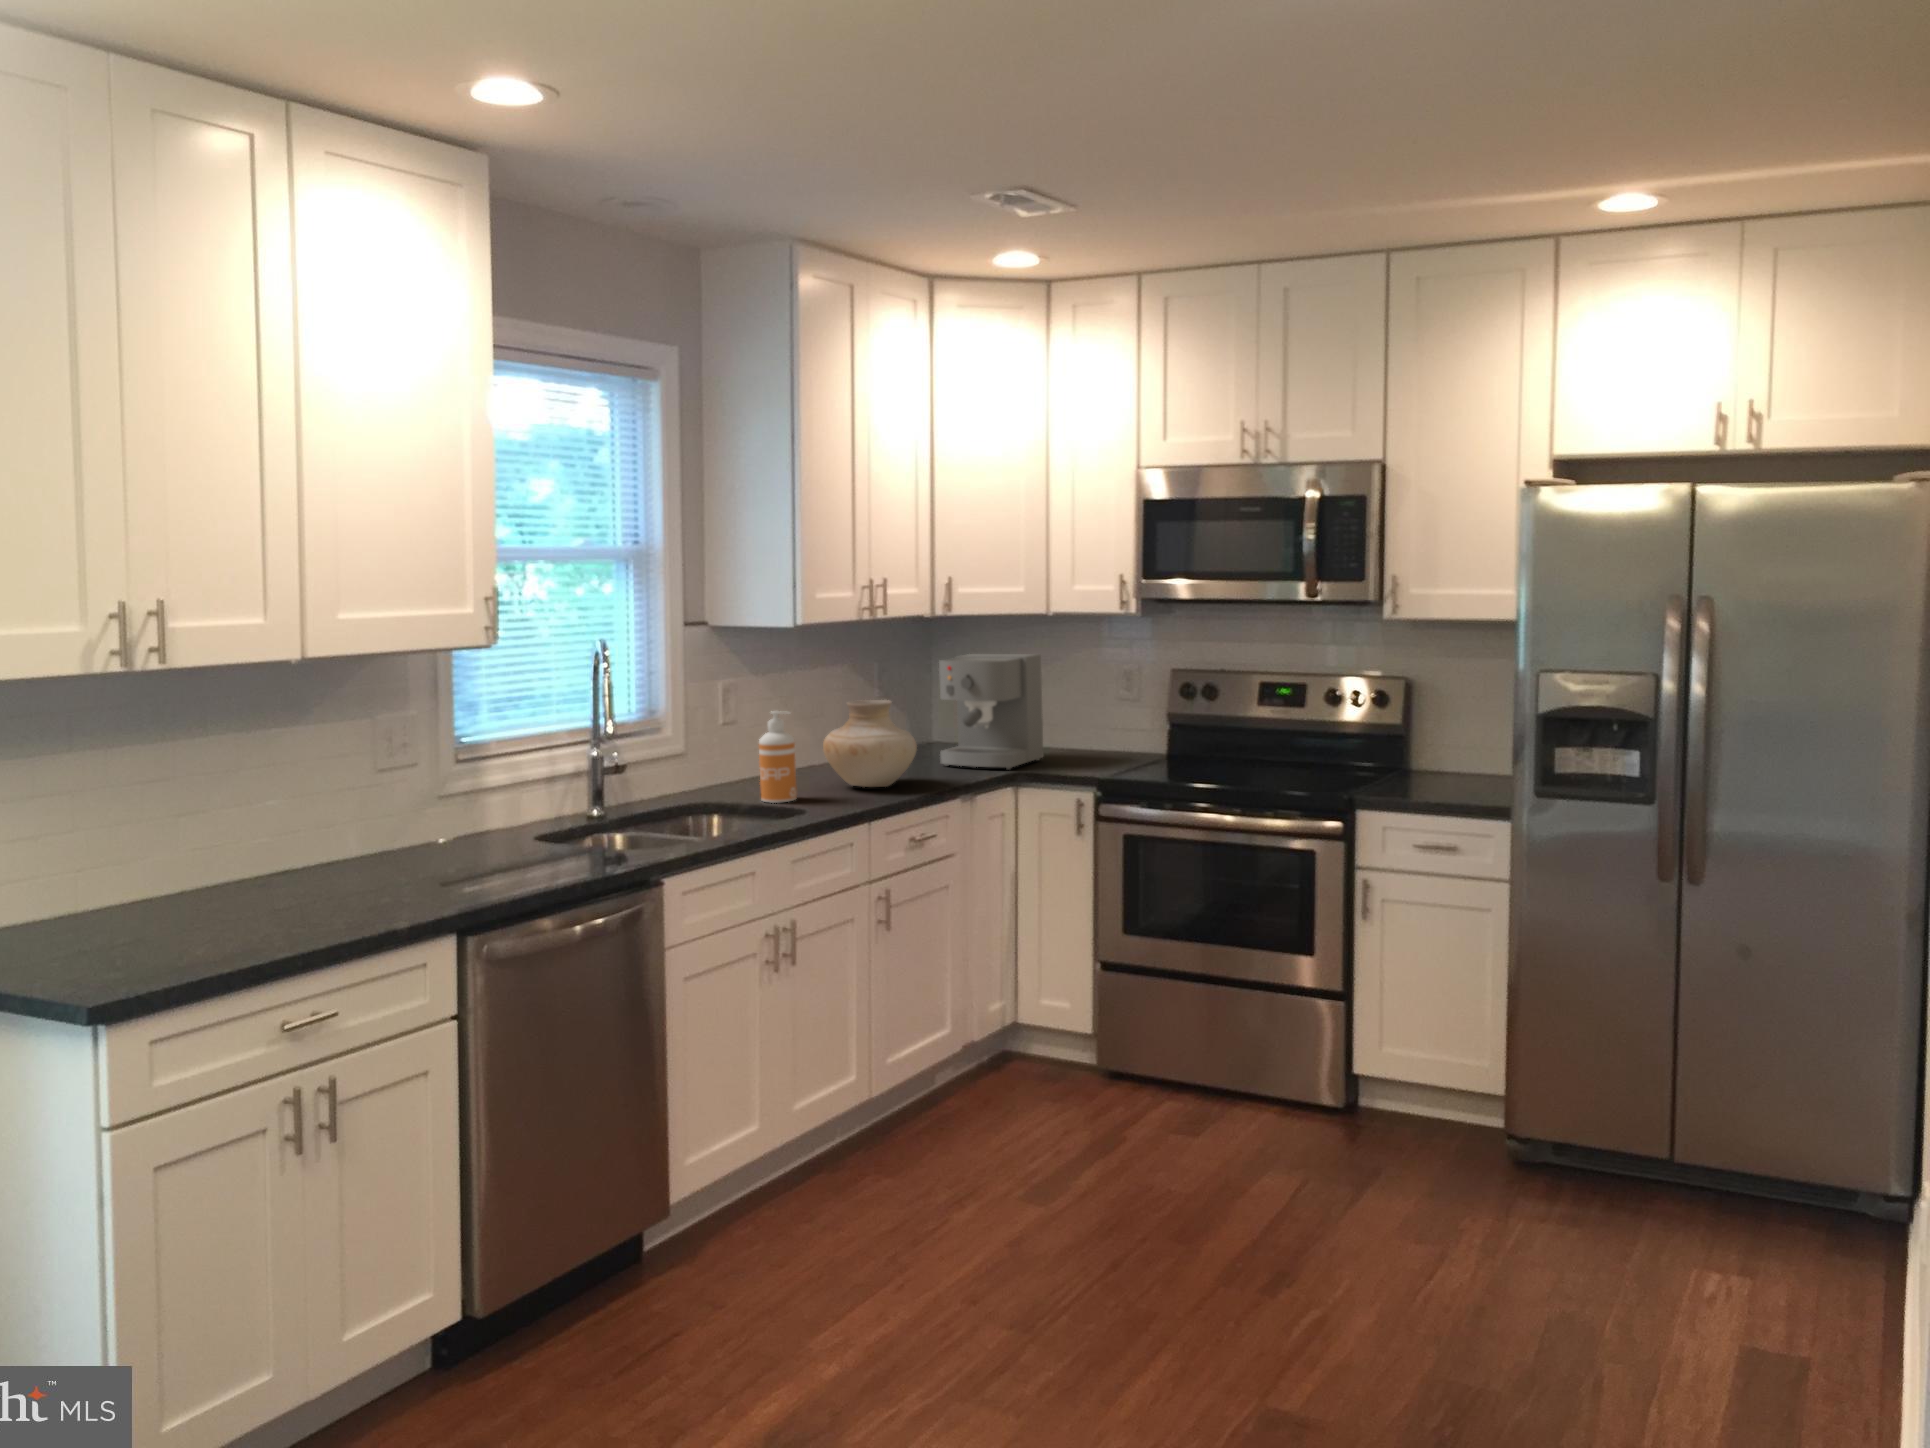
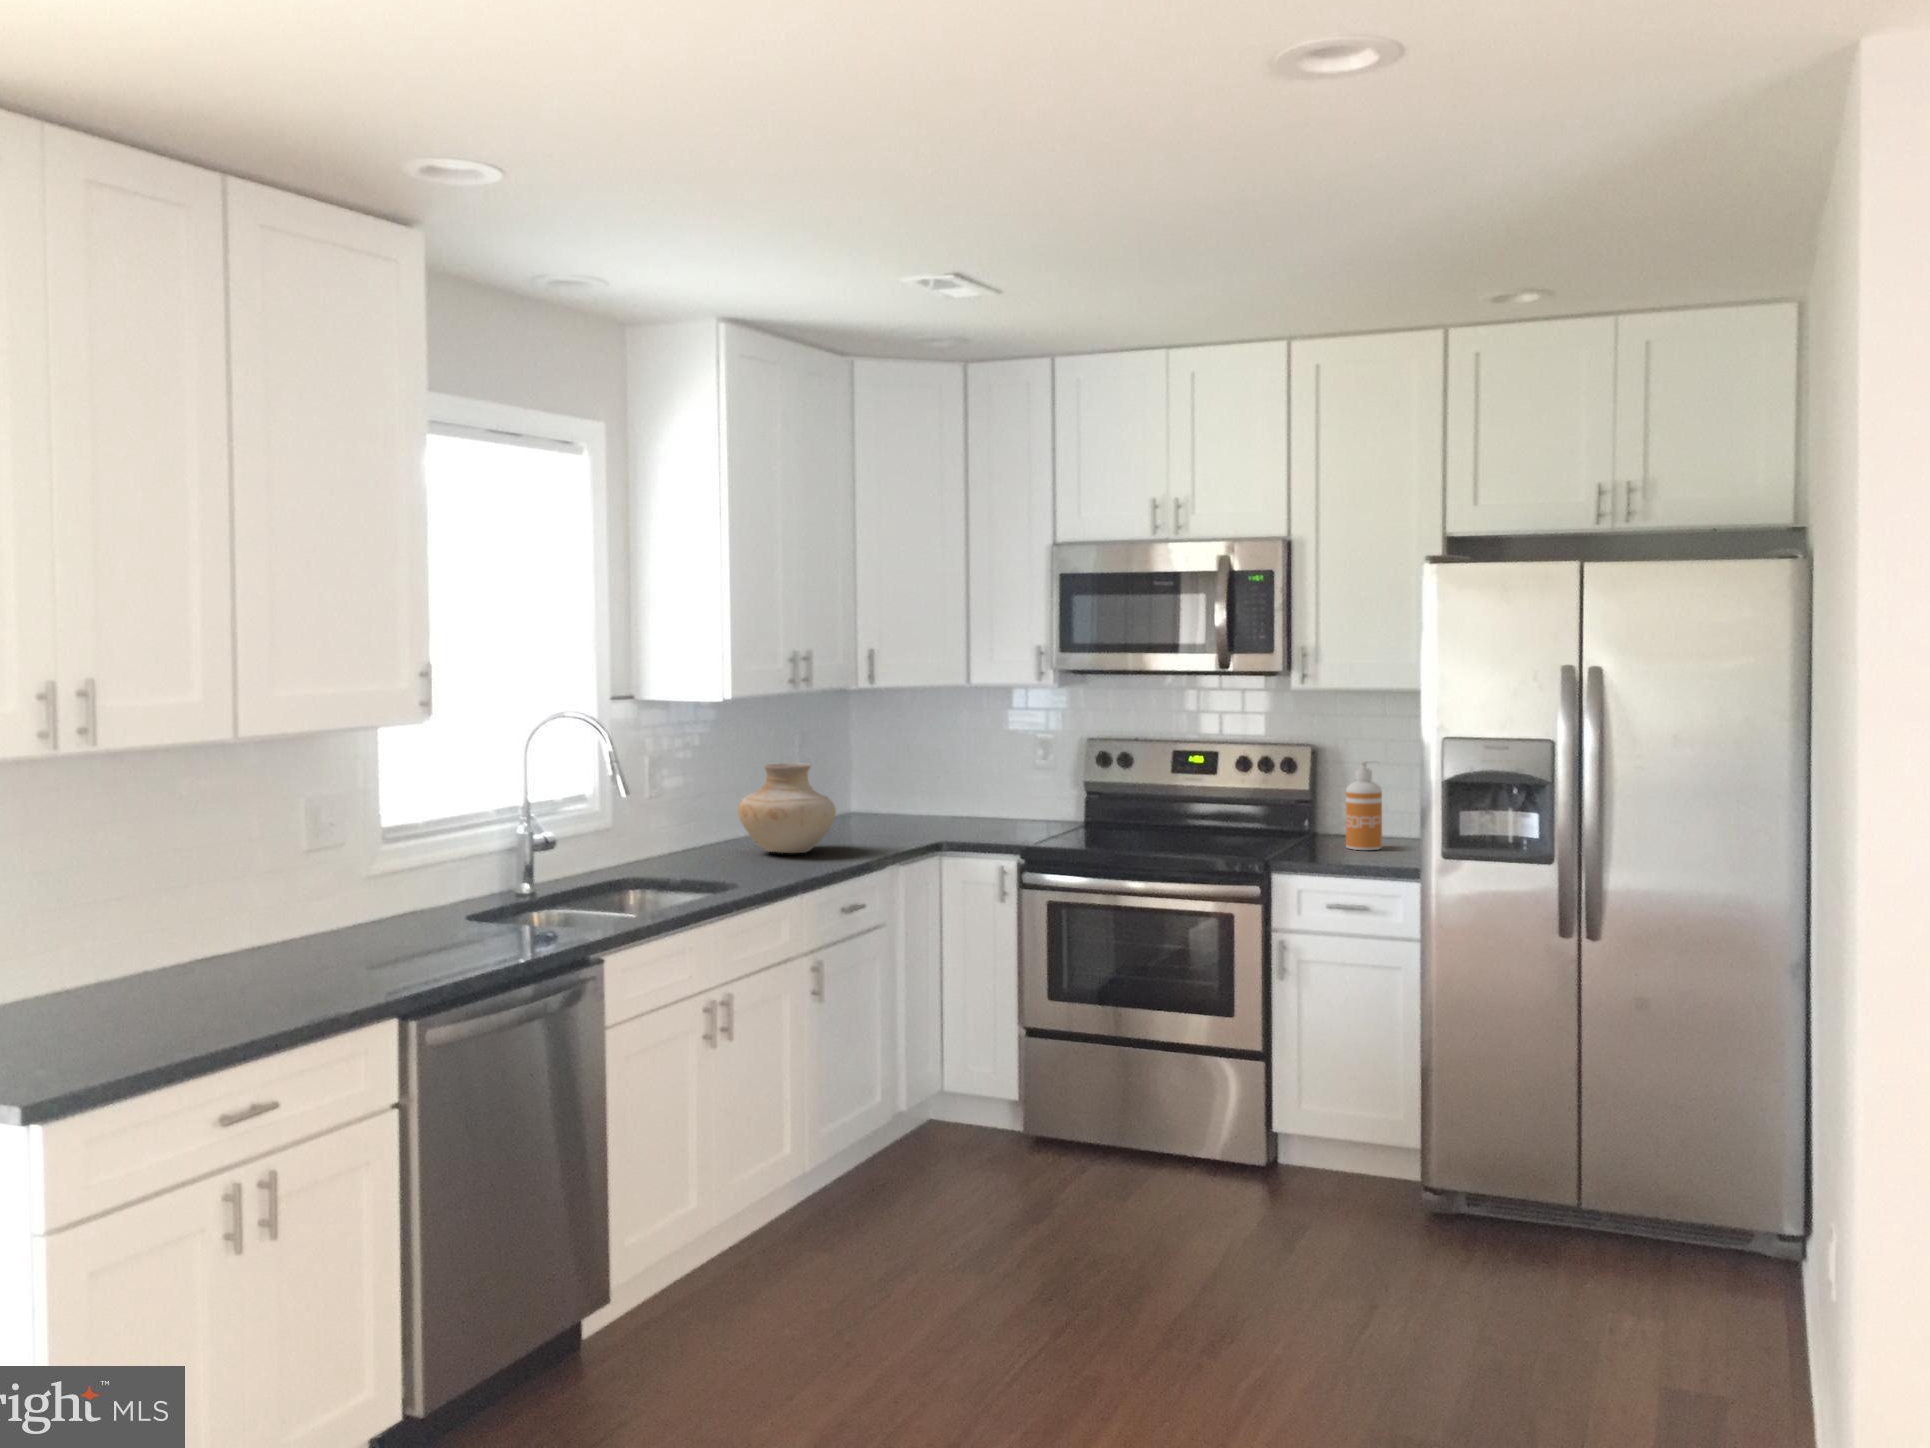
coffee maker: present [939,654,1044,770] -> none [853,718,959,837]
soap dispenser: present [759,711,797,803] -> present [1346,761,1382,850]

